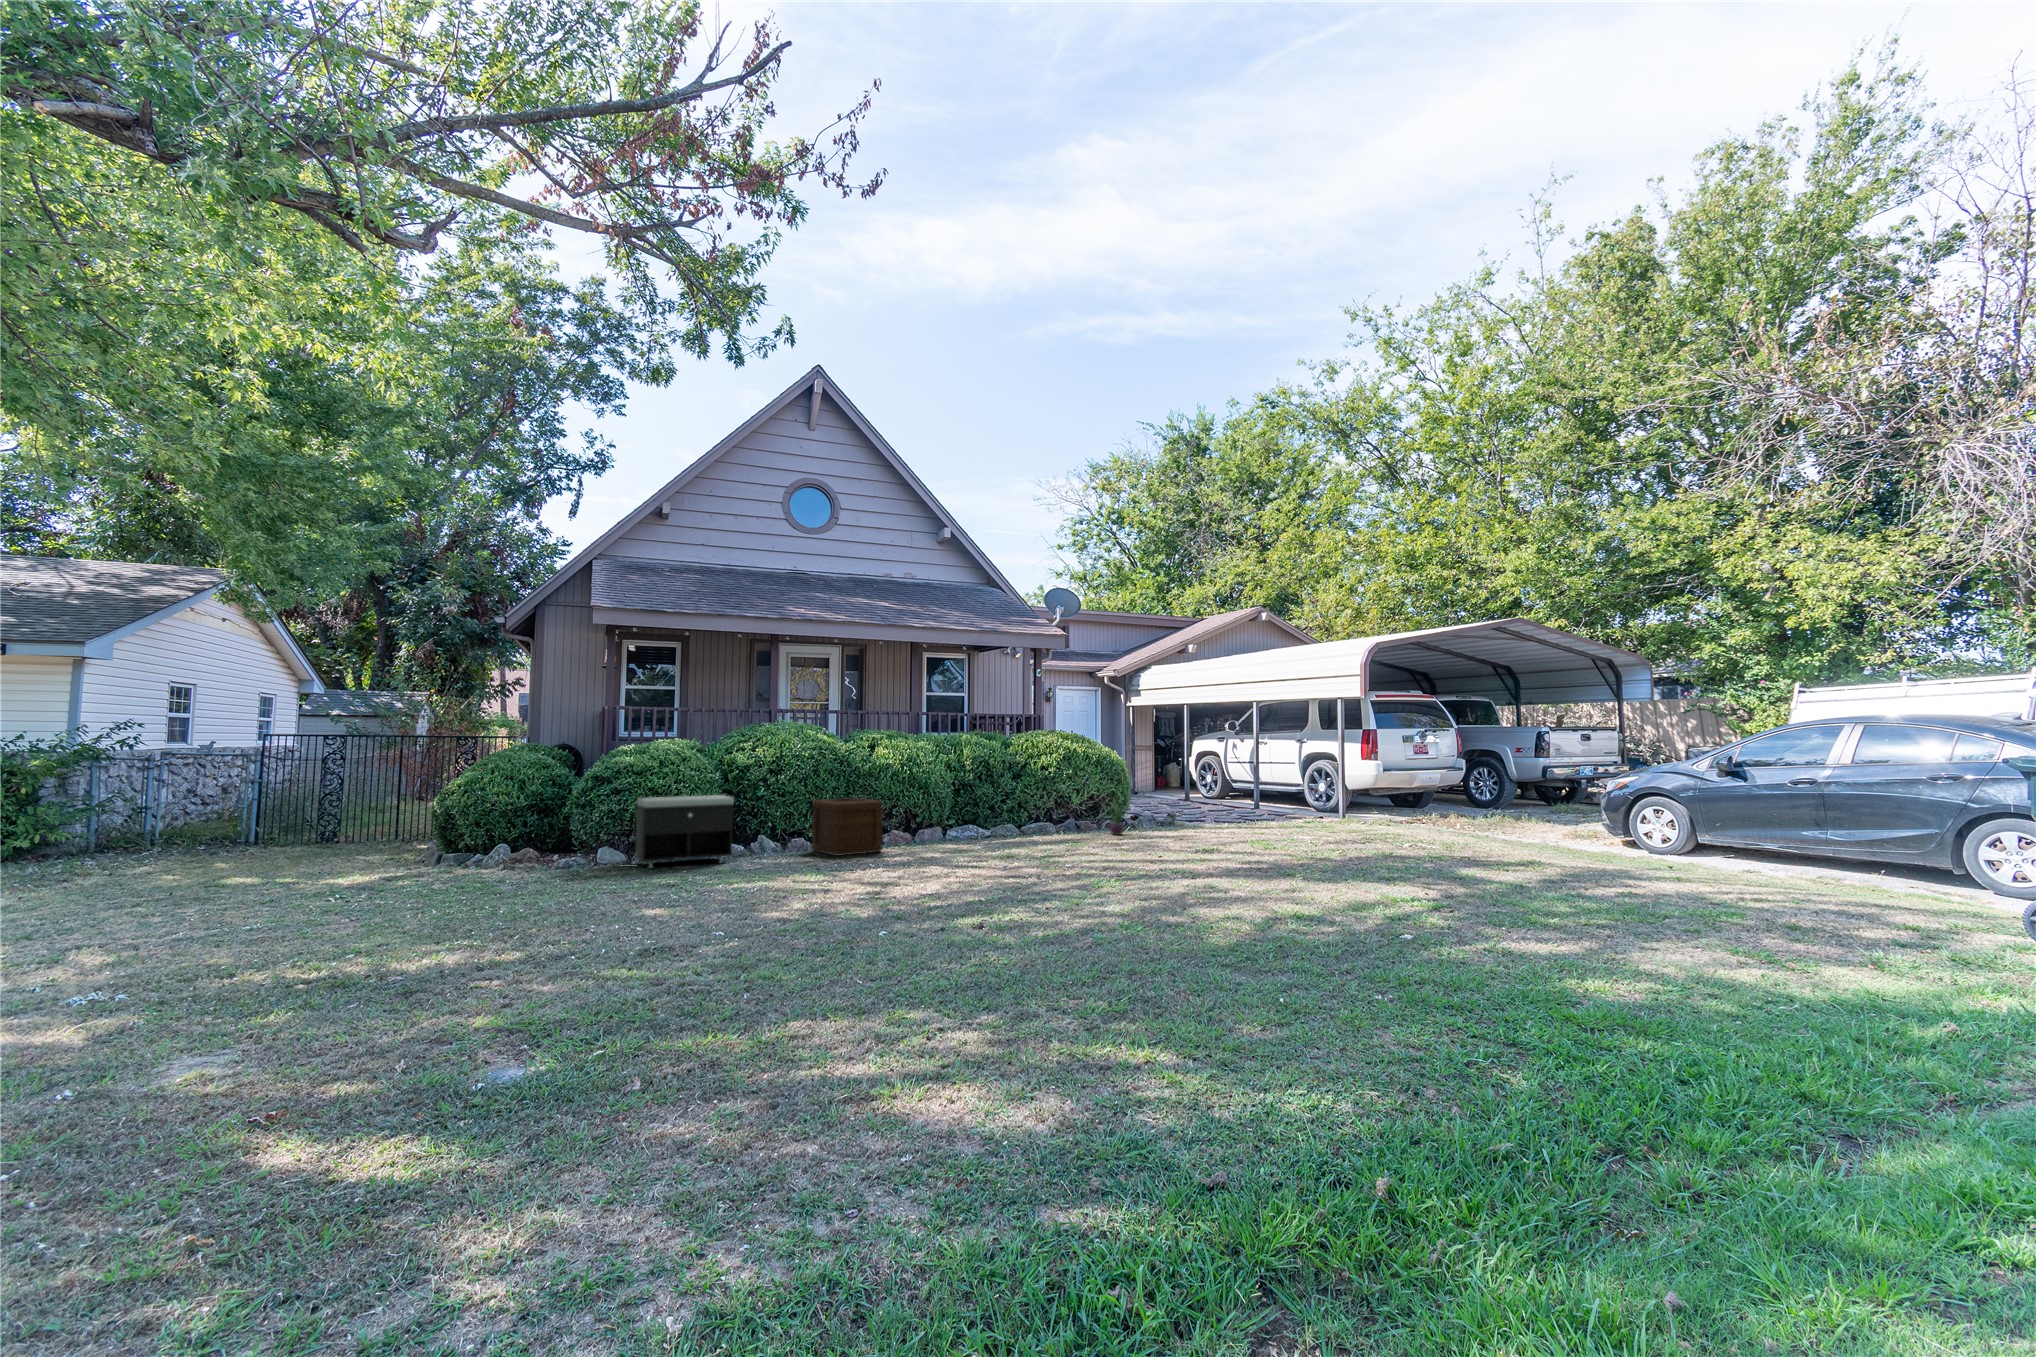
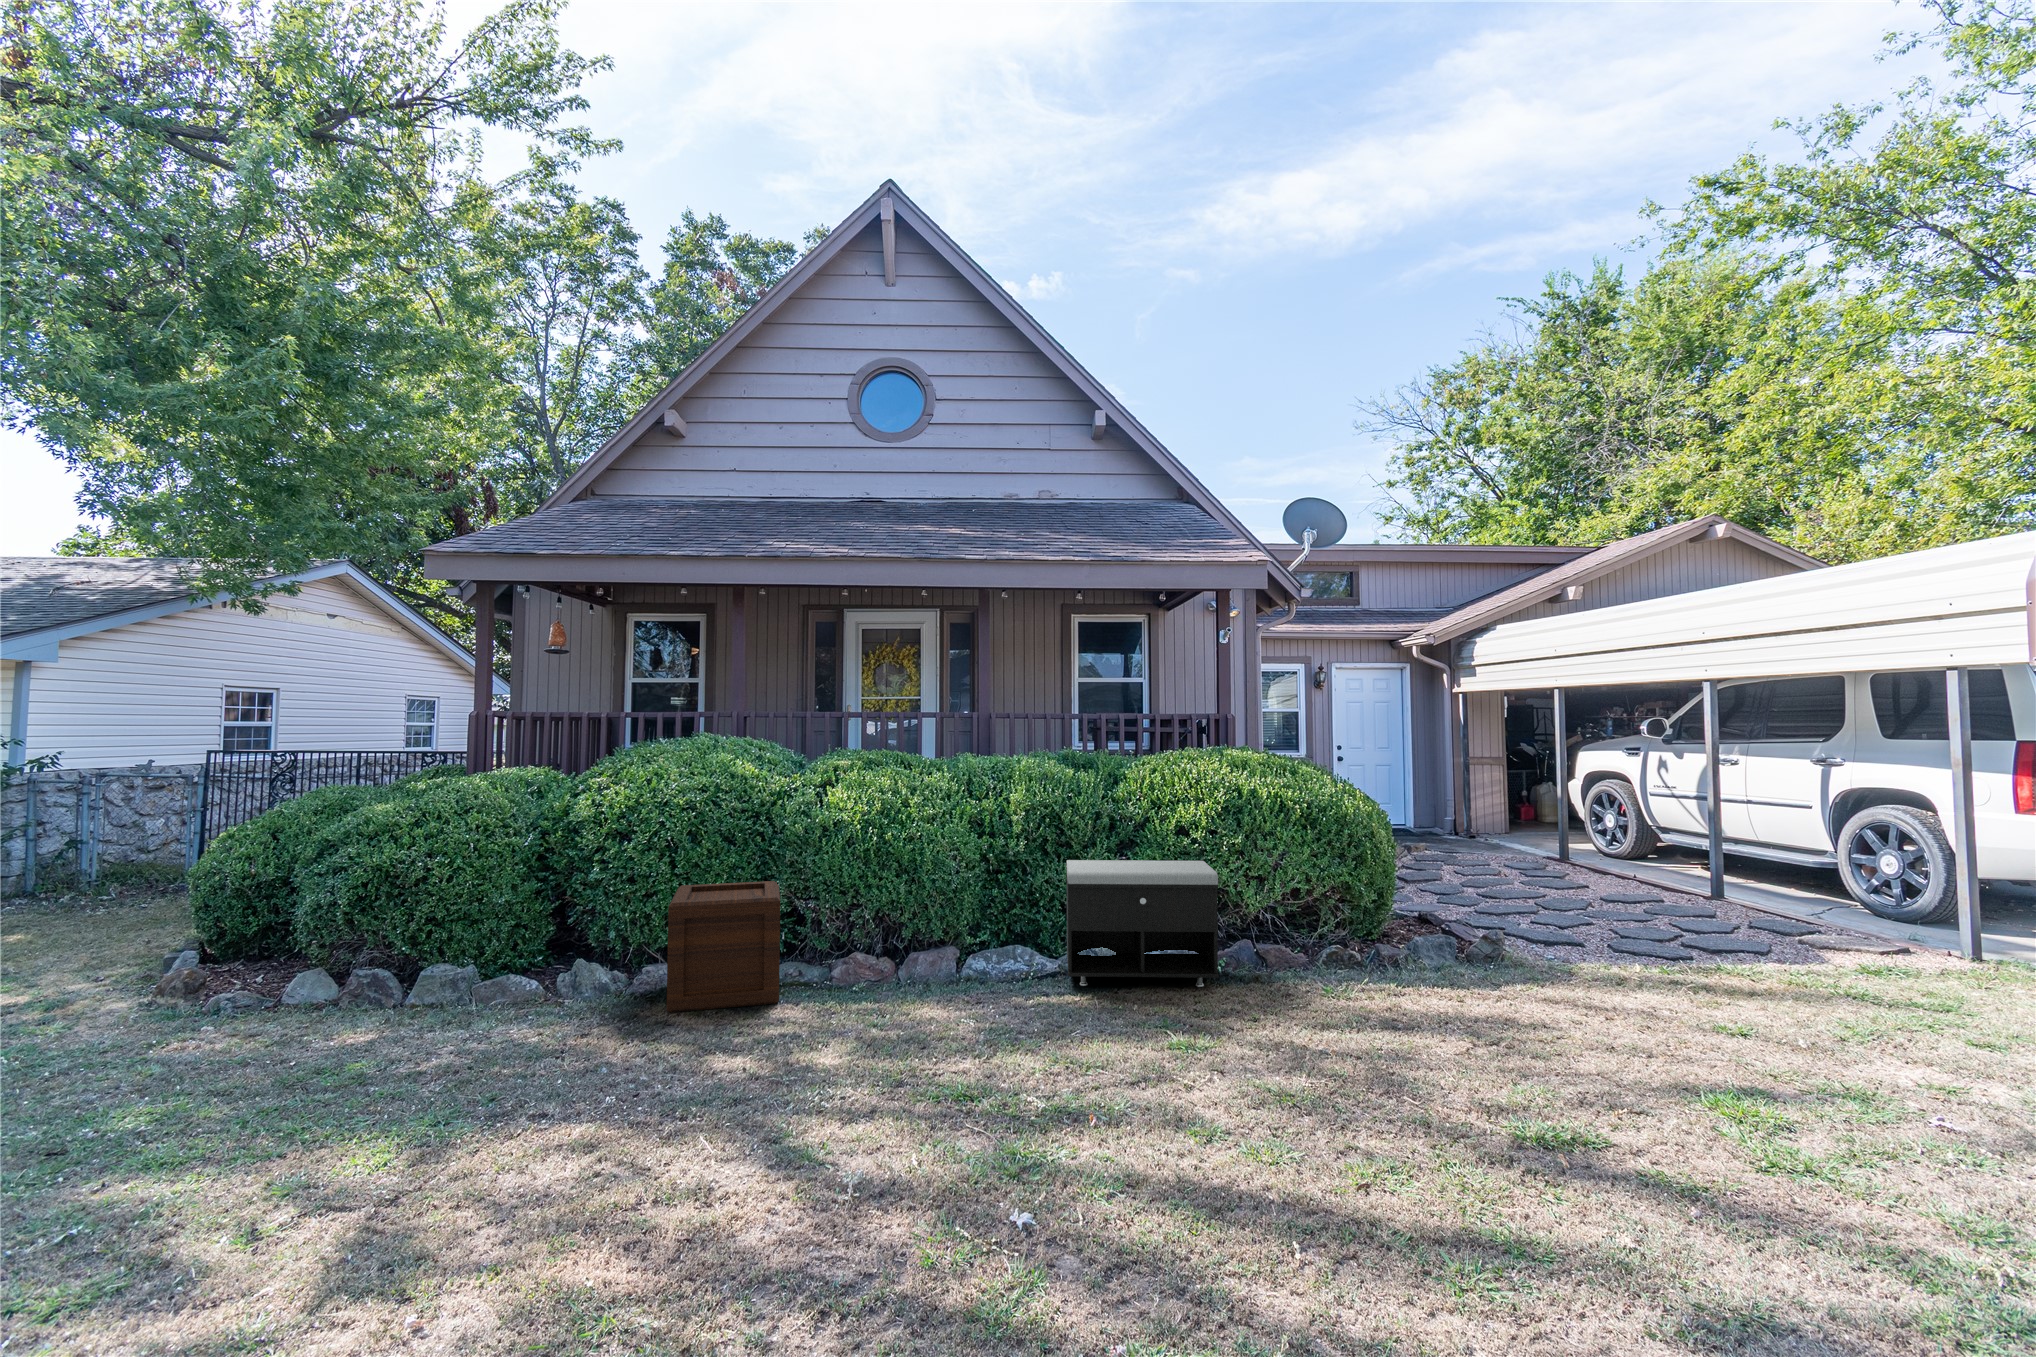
storage bench: present [635,795,734,868] -> present [1066,860,1219,987]
decorative plant: present [1110,800,1124,835] -> none [1299,893,1385,980]

